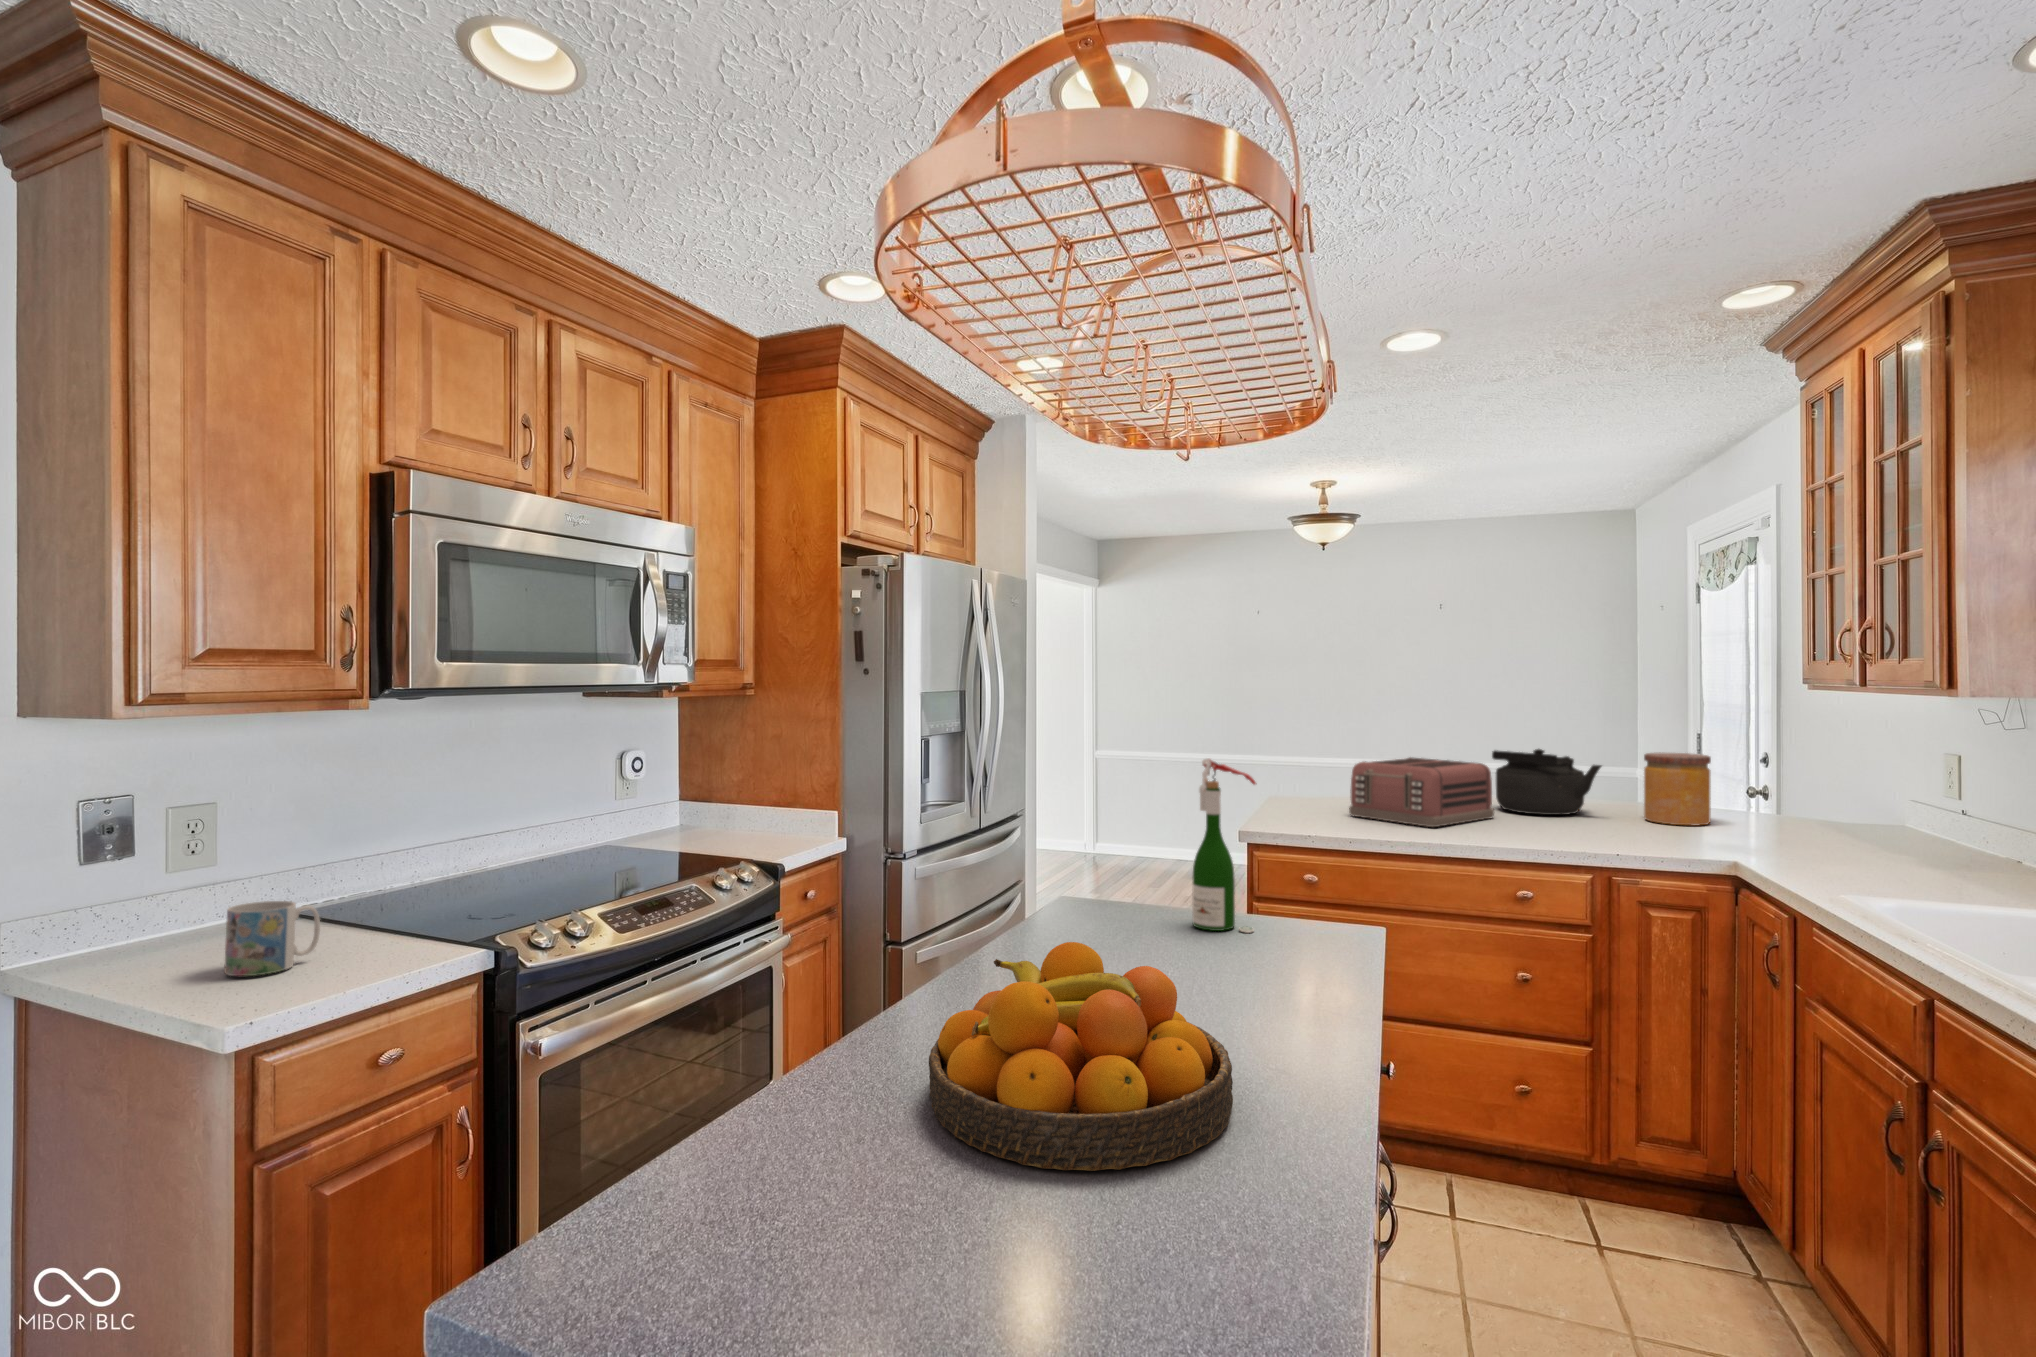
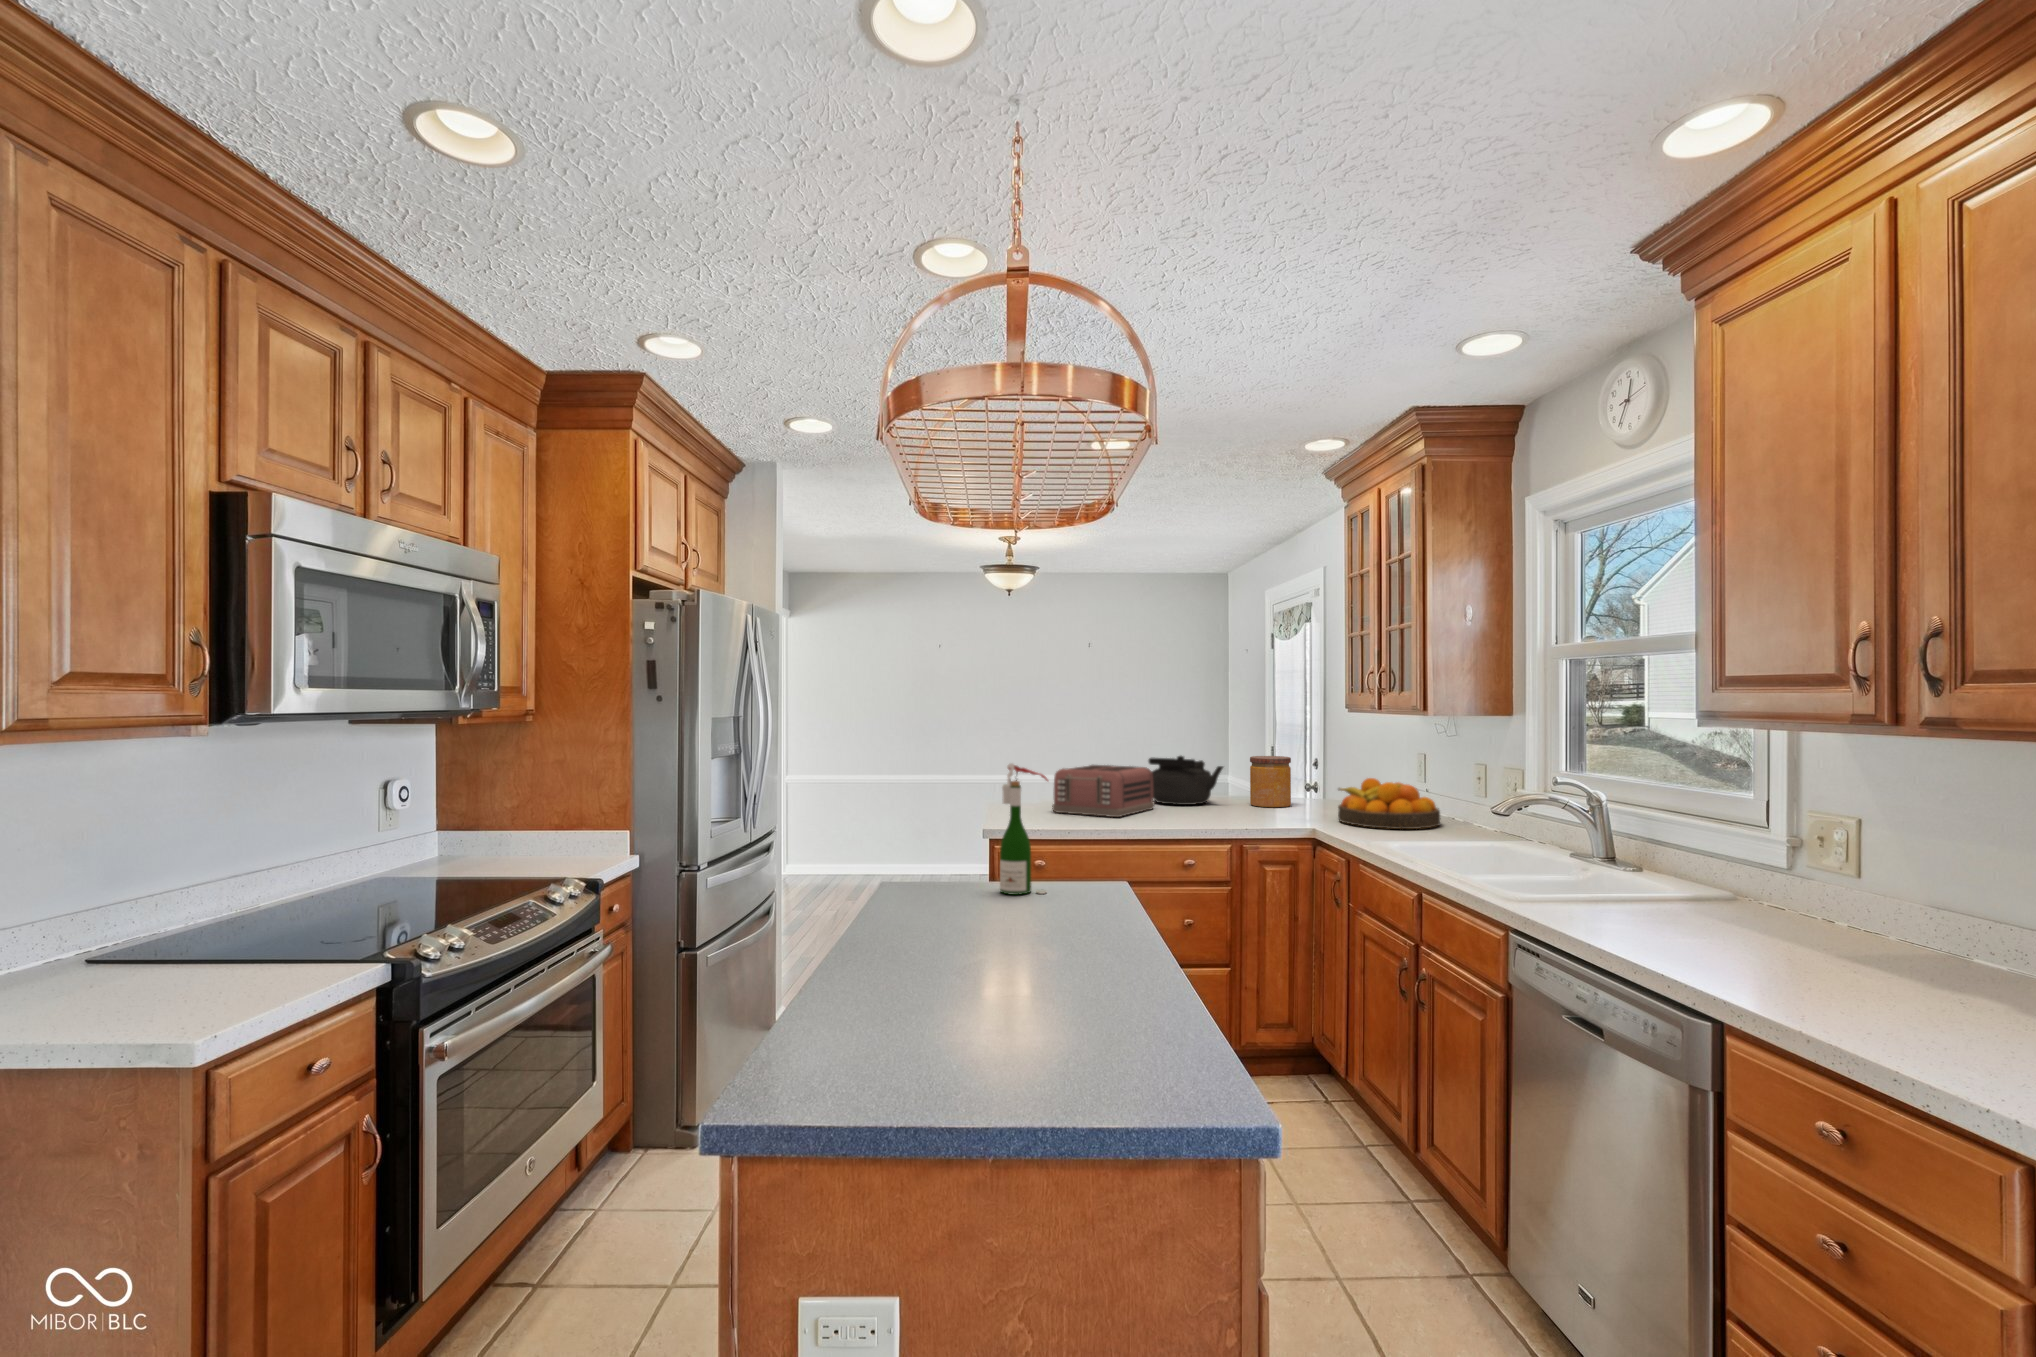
mug: present [225,901,320,976] -> none [101,932,202,1011]
fruit bowl: present [929,942,1233,1171] -> present [1338,778,1440,829]

